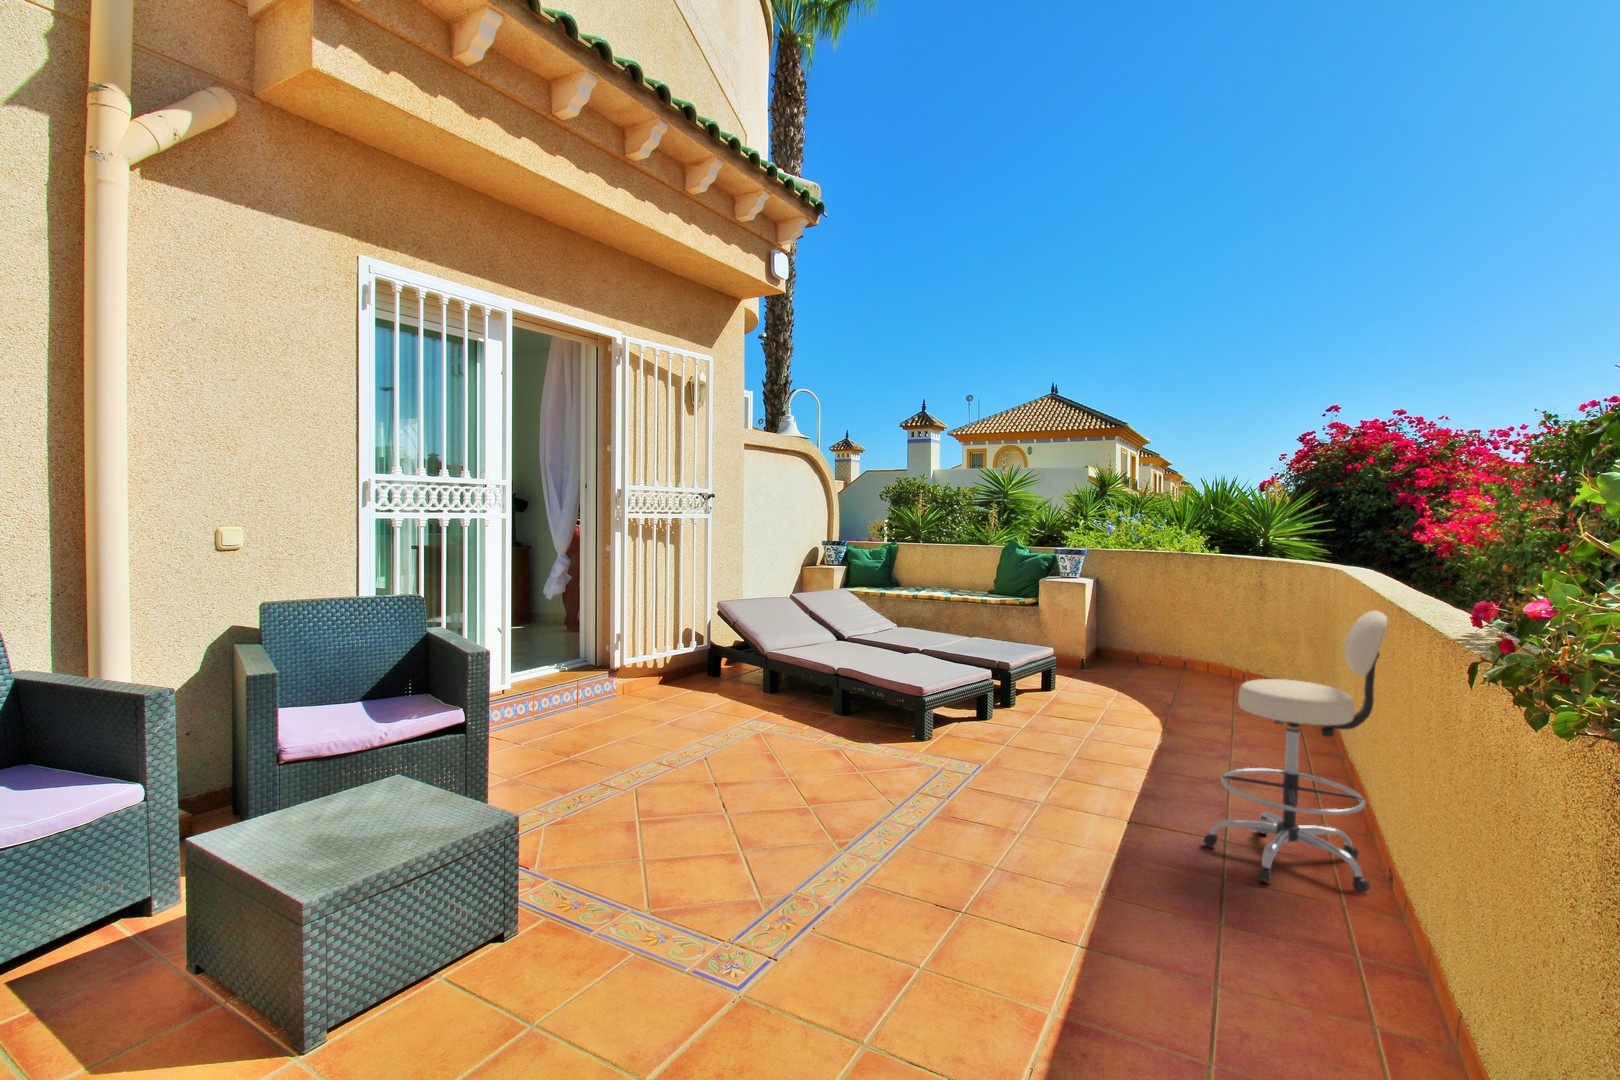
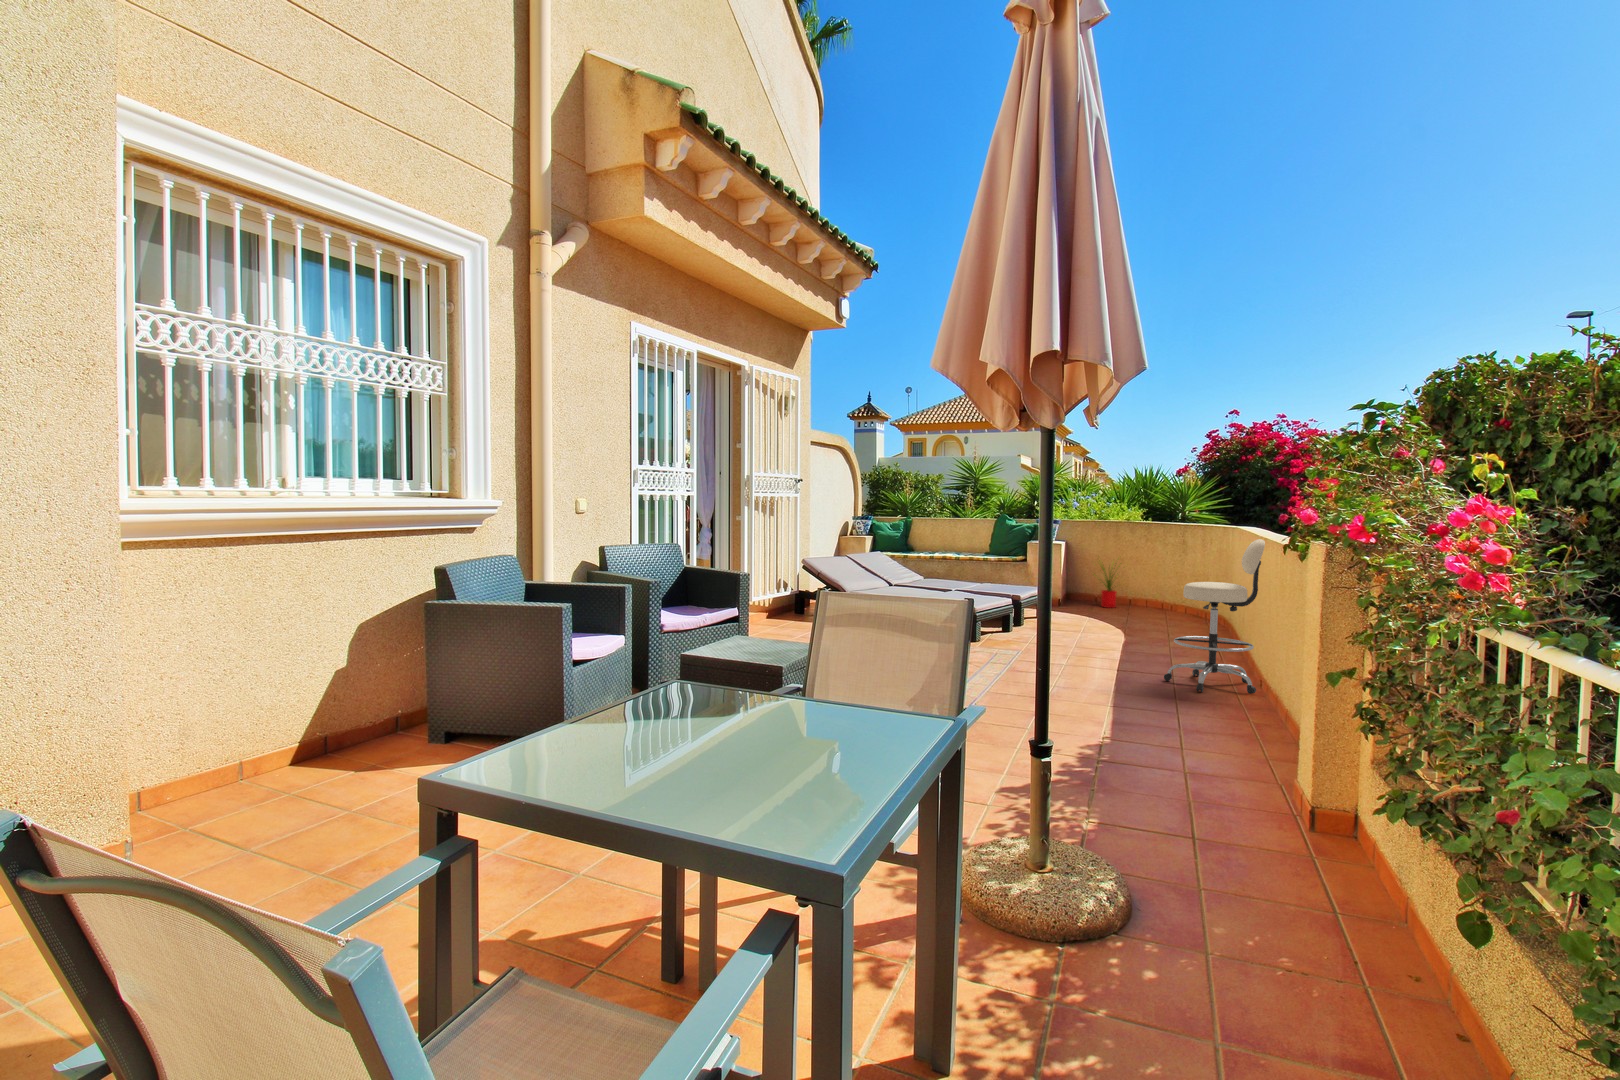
house plant: none [1127,597,1187,672] -> present [1100,564,1120,608]

